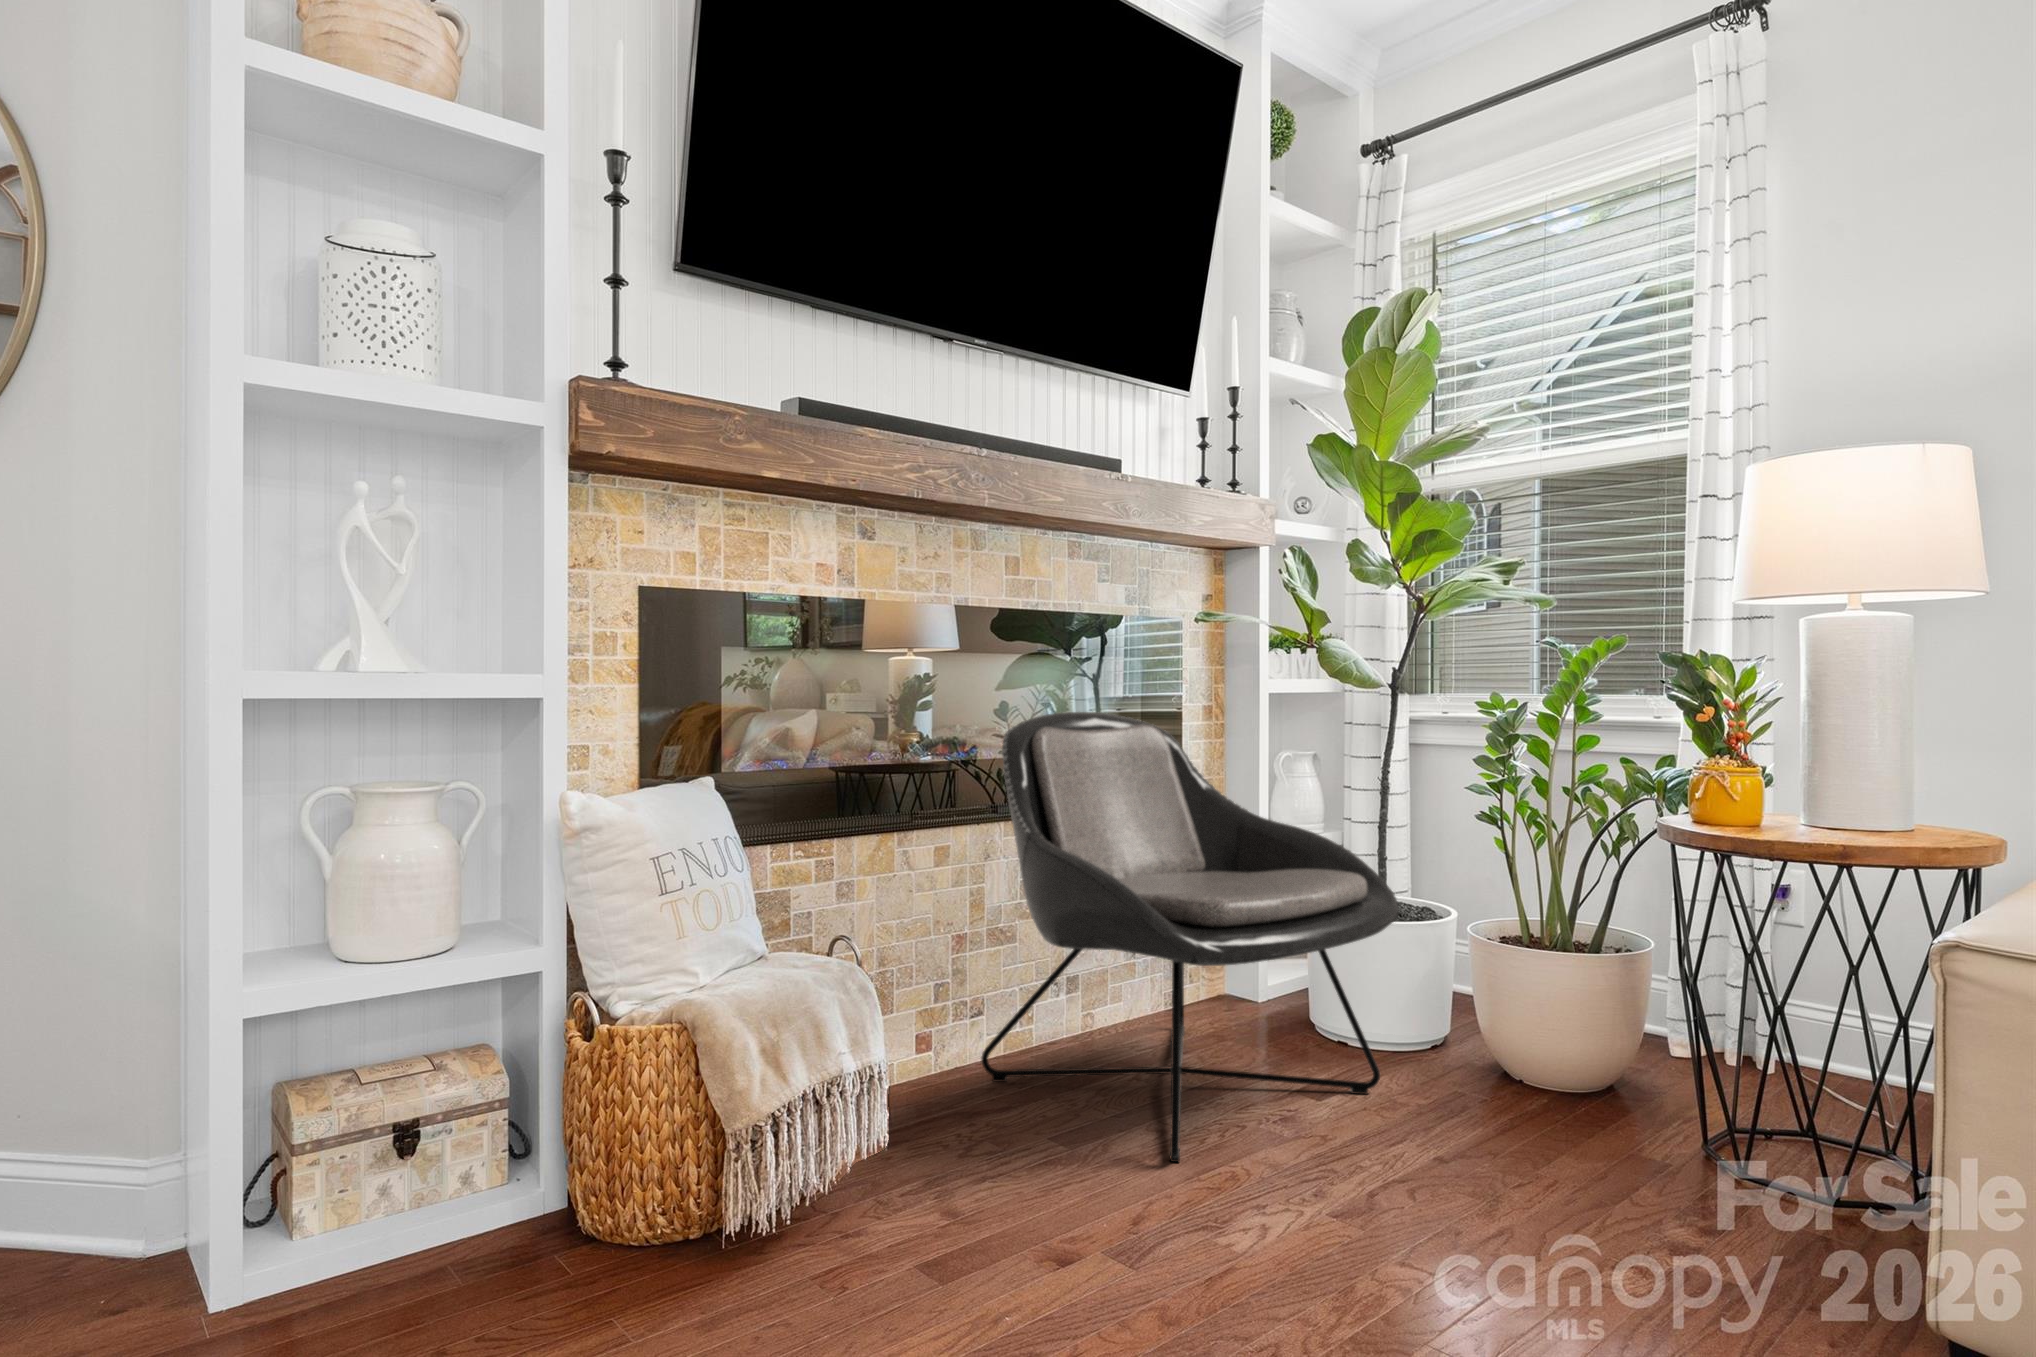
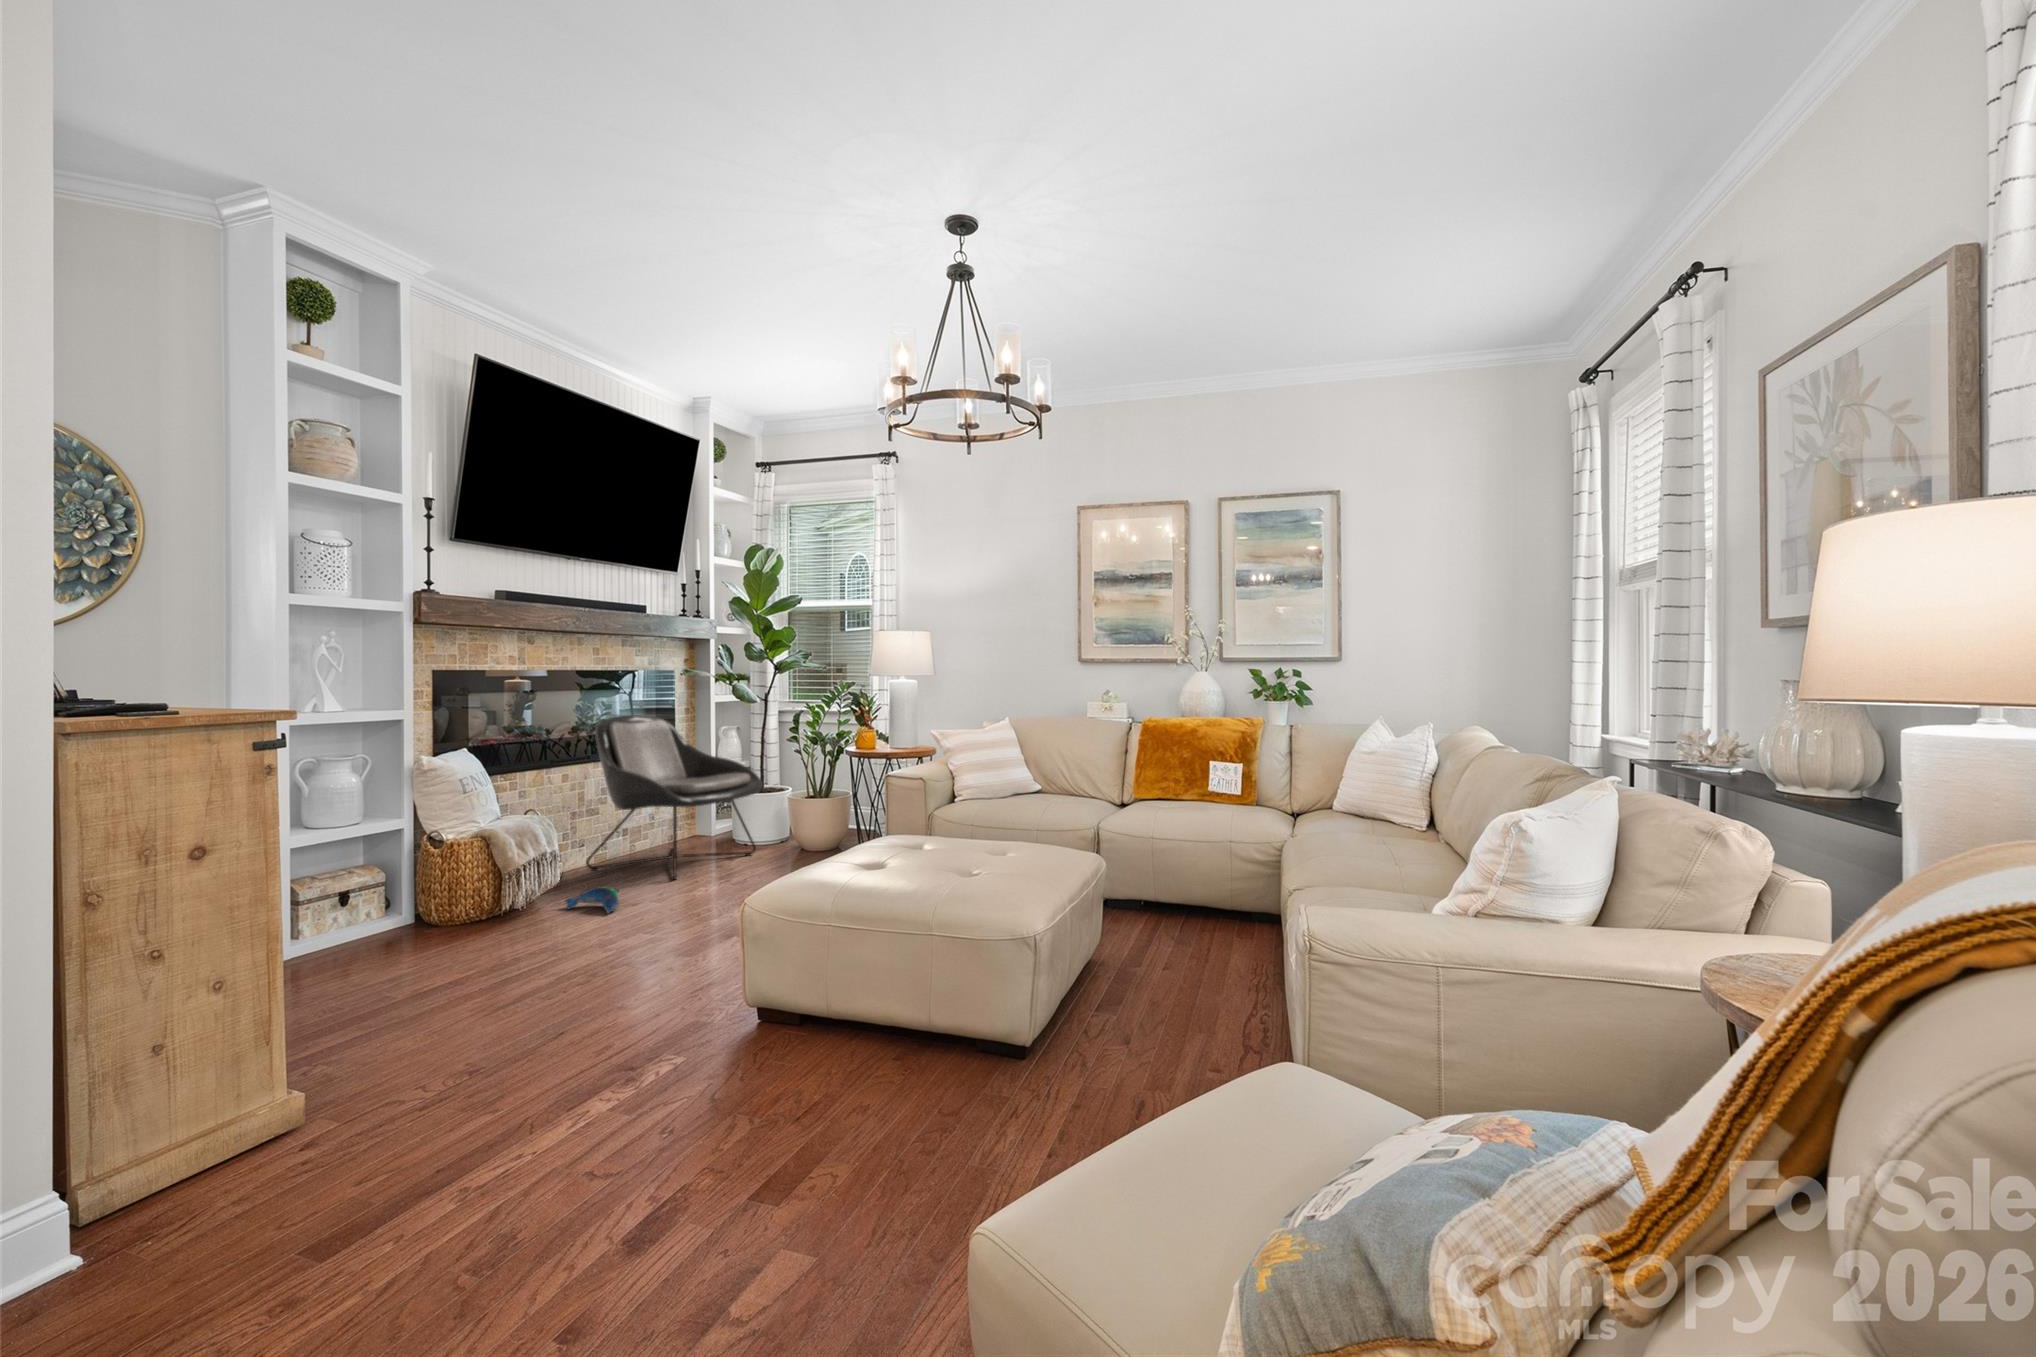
plush toy: none [886,1186,1019,1300] -> present [566,886,619,913]

